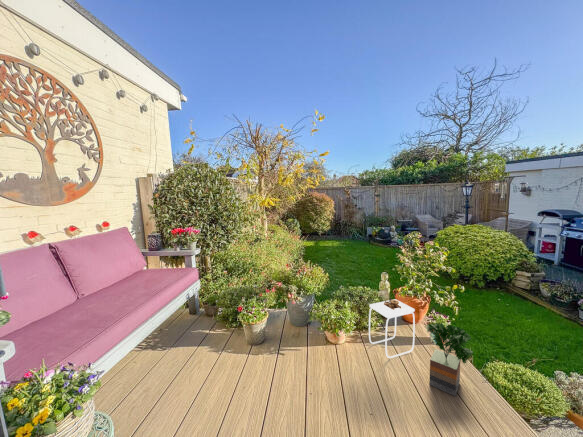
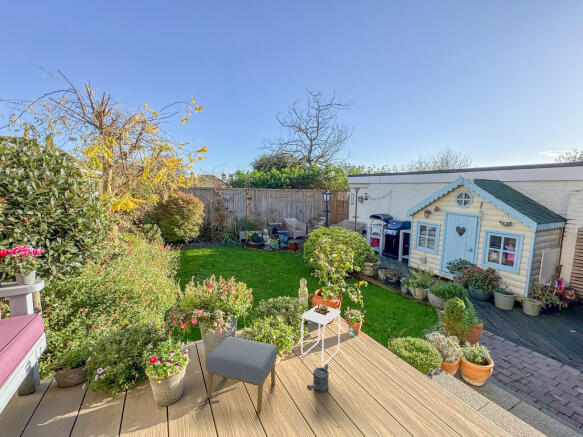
footstool: none [277,308,335,373] -> present [206,337,277,412]
potted tree: present [426,323,473,396] -> none [358,318,398,380]
watering can: none [353,356,386,380] -> present [307,364,329,392]

